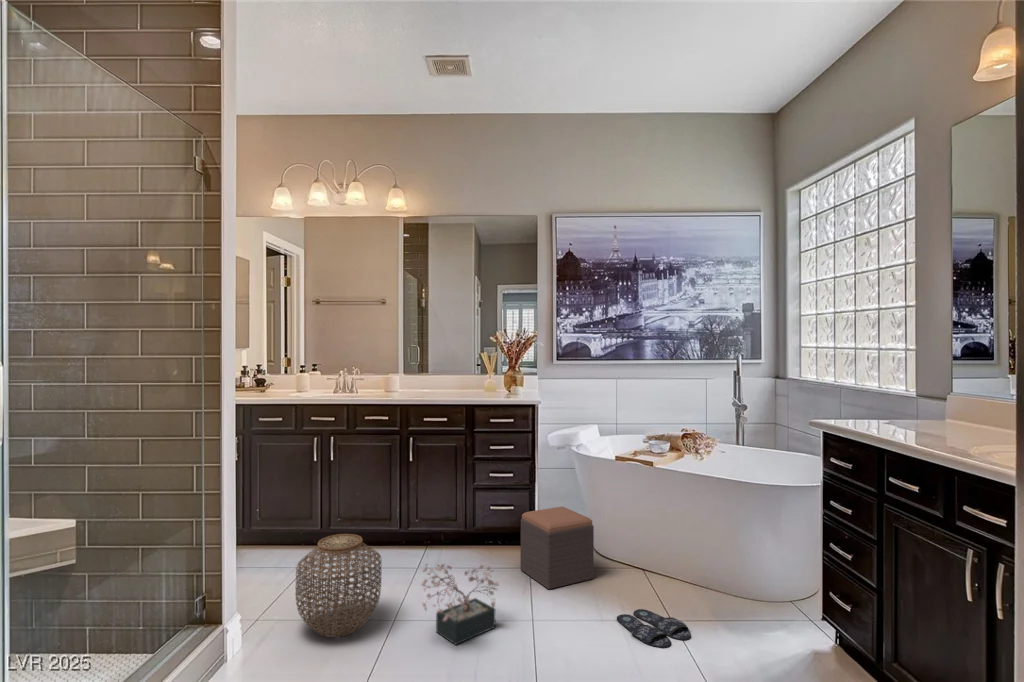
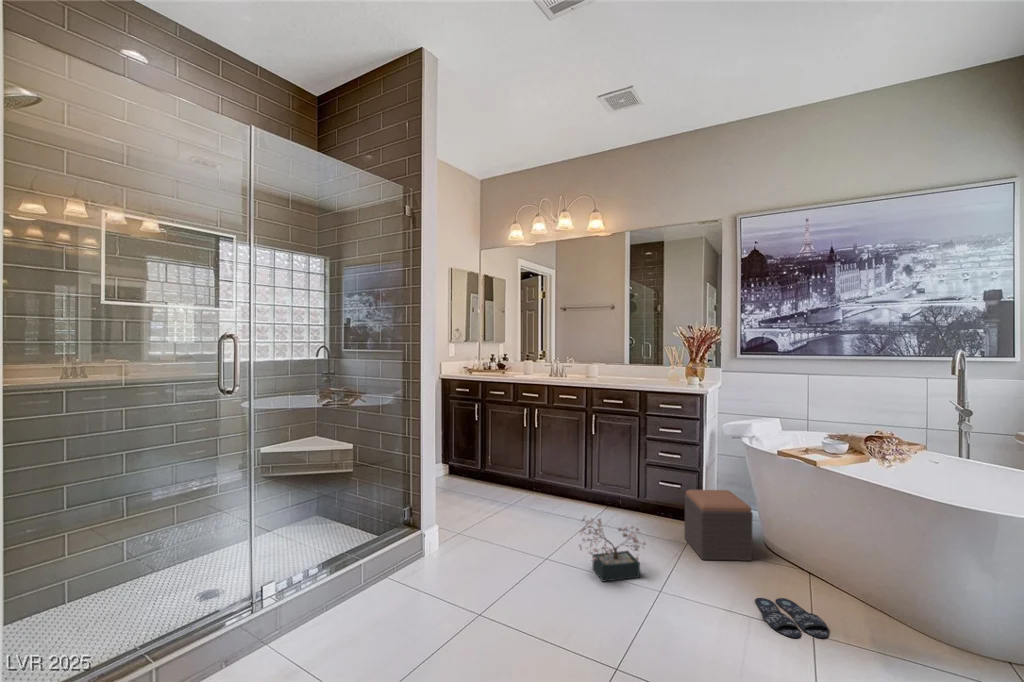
woven basket: present [296,534,381,637] -> none [500,483,558,554]

